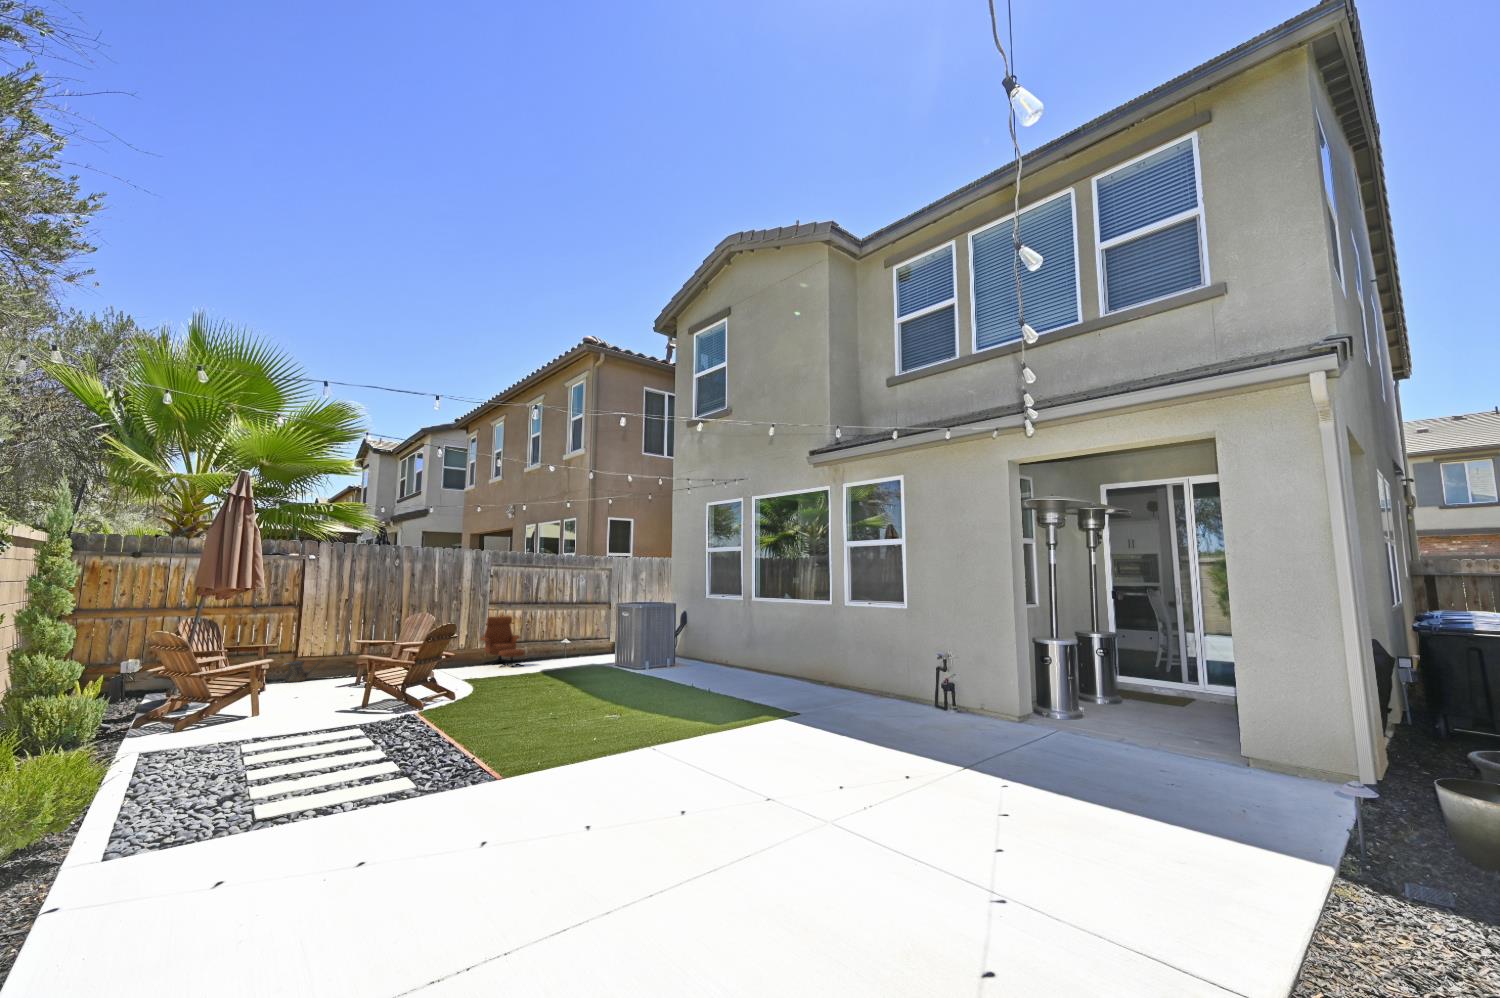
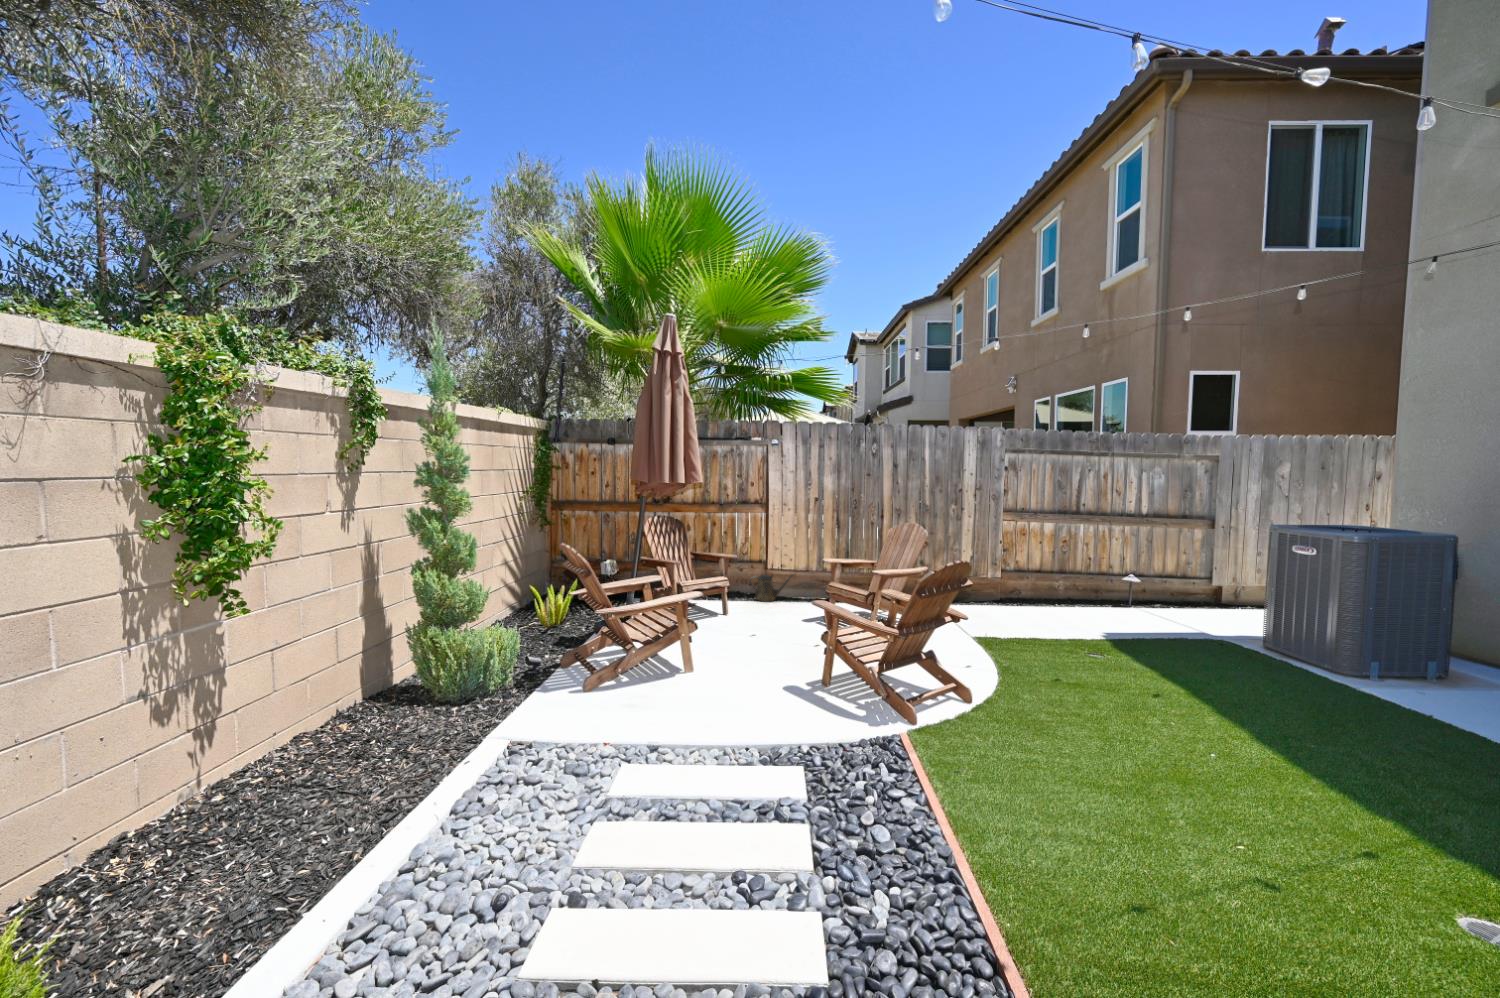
lounge chair: present [481,616,525,667] -> none [992,531,1068,617]

